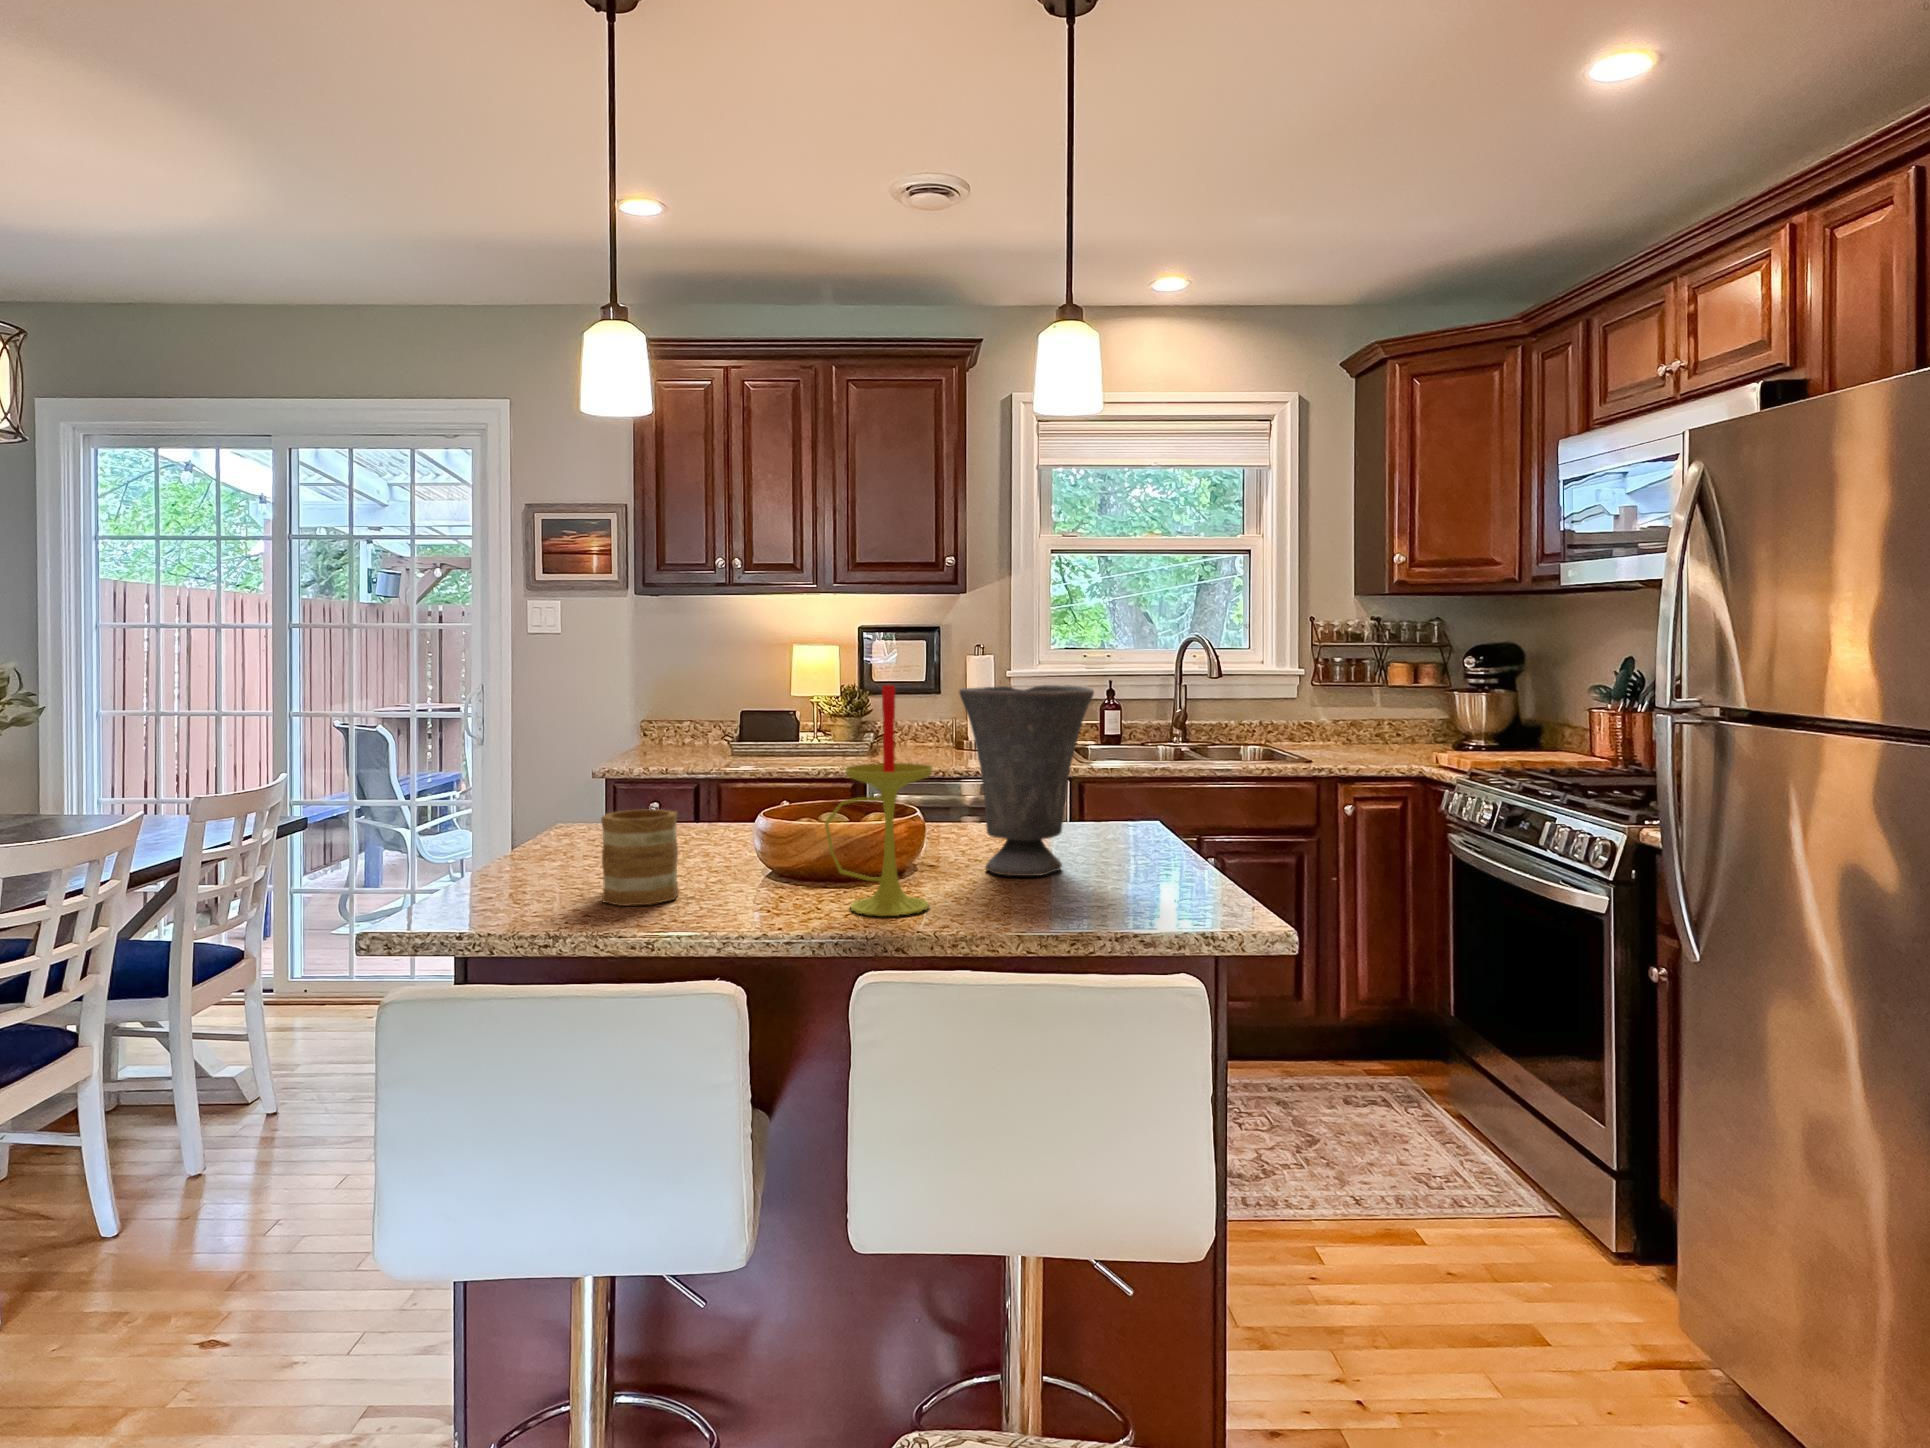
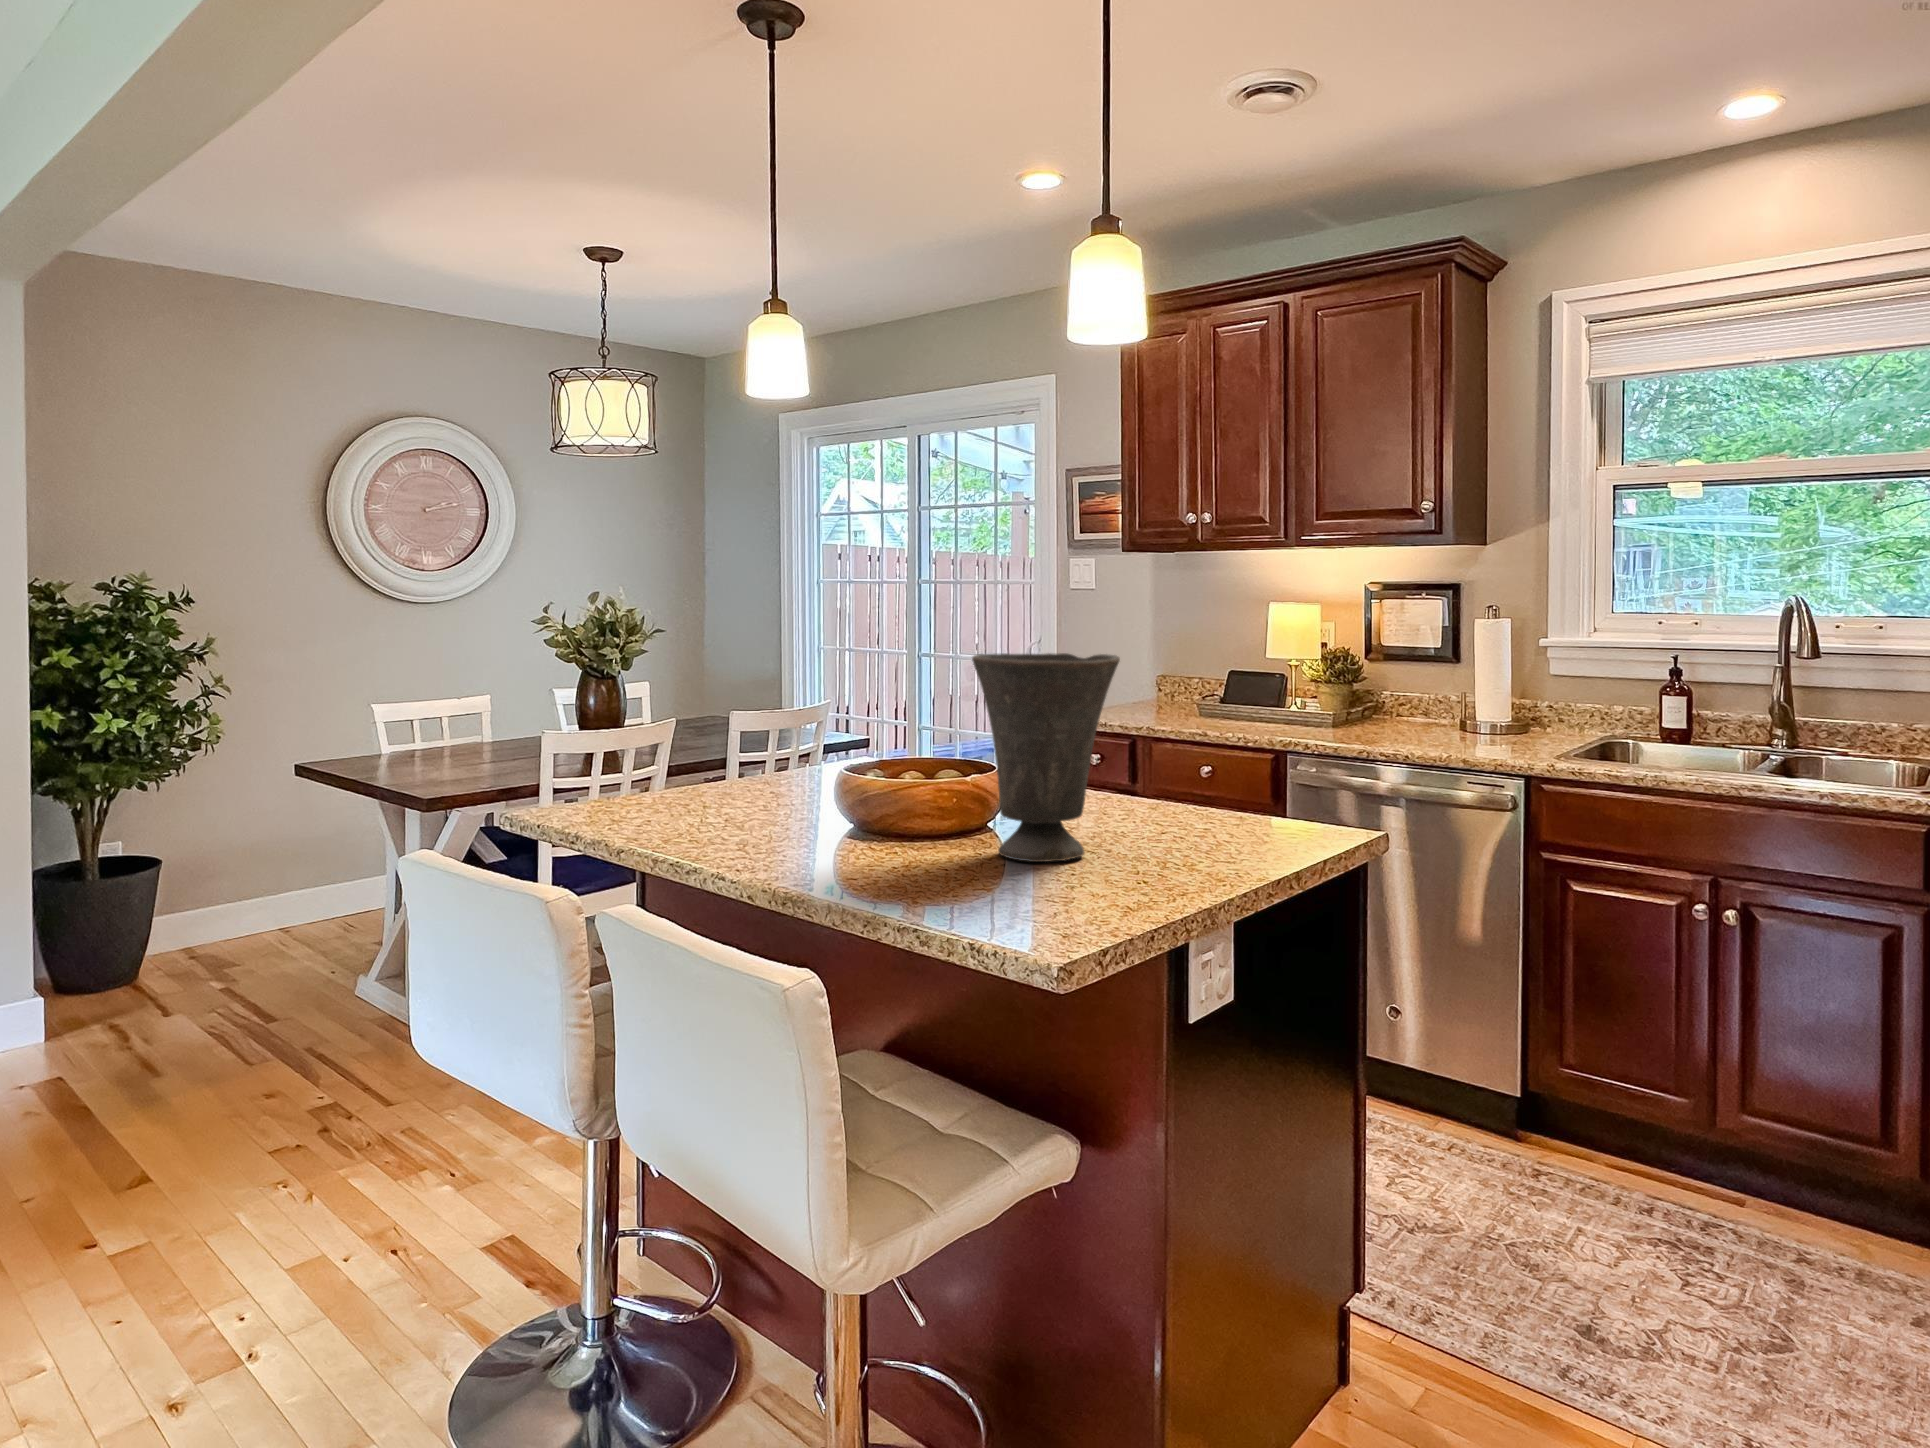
candle: present [825,685,933,916] -> none [754,640,859,871]
mug: present [601,809,679,906] -> none [667,747,730,829]

